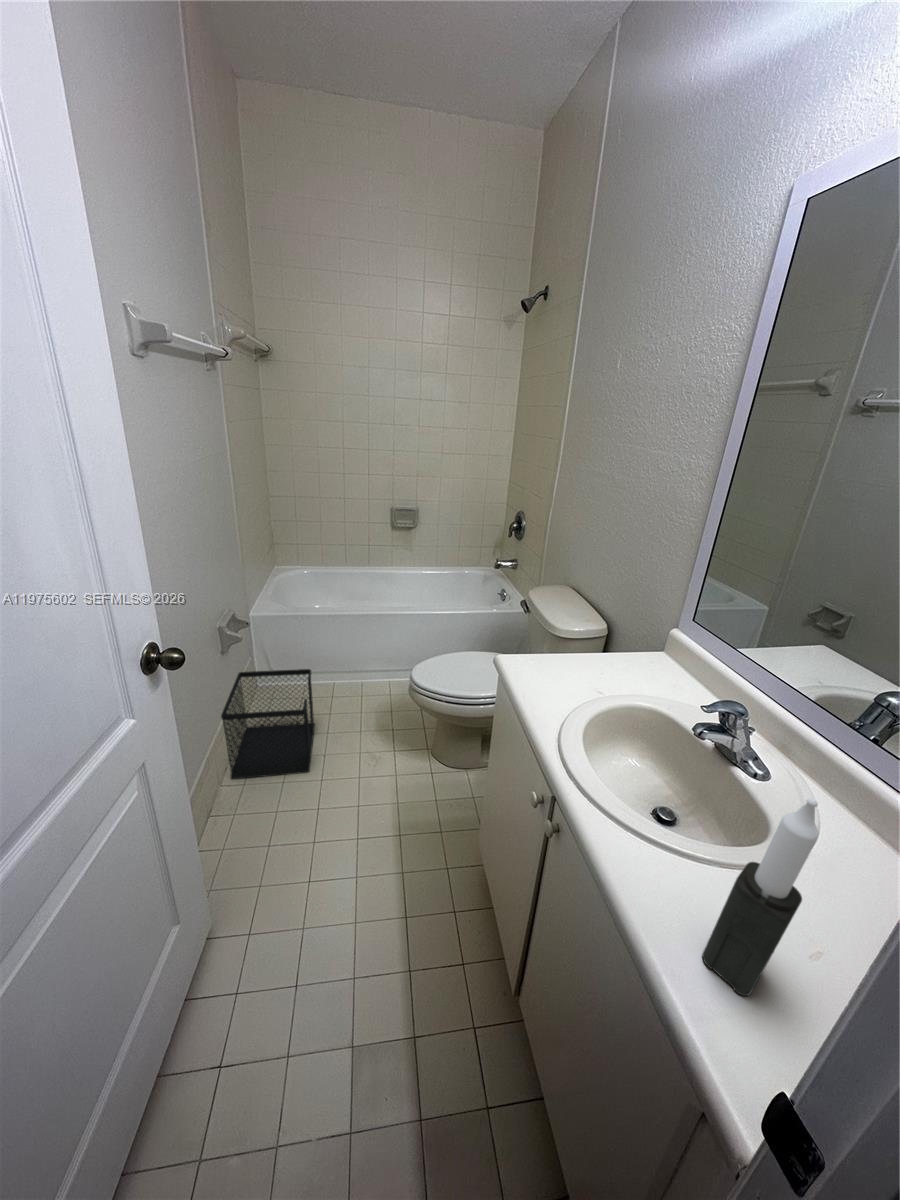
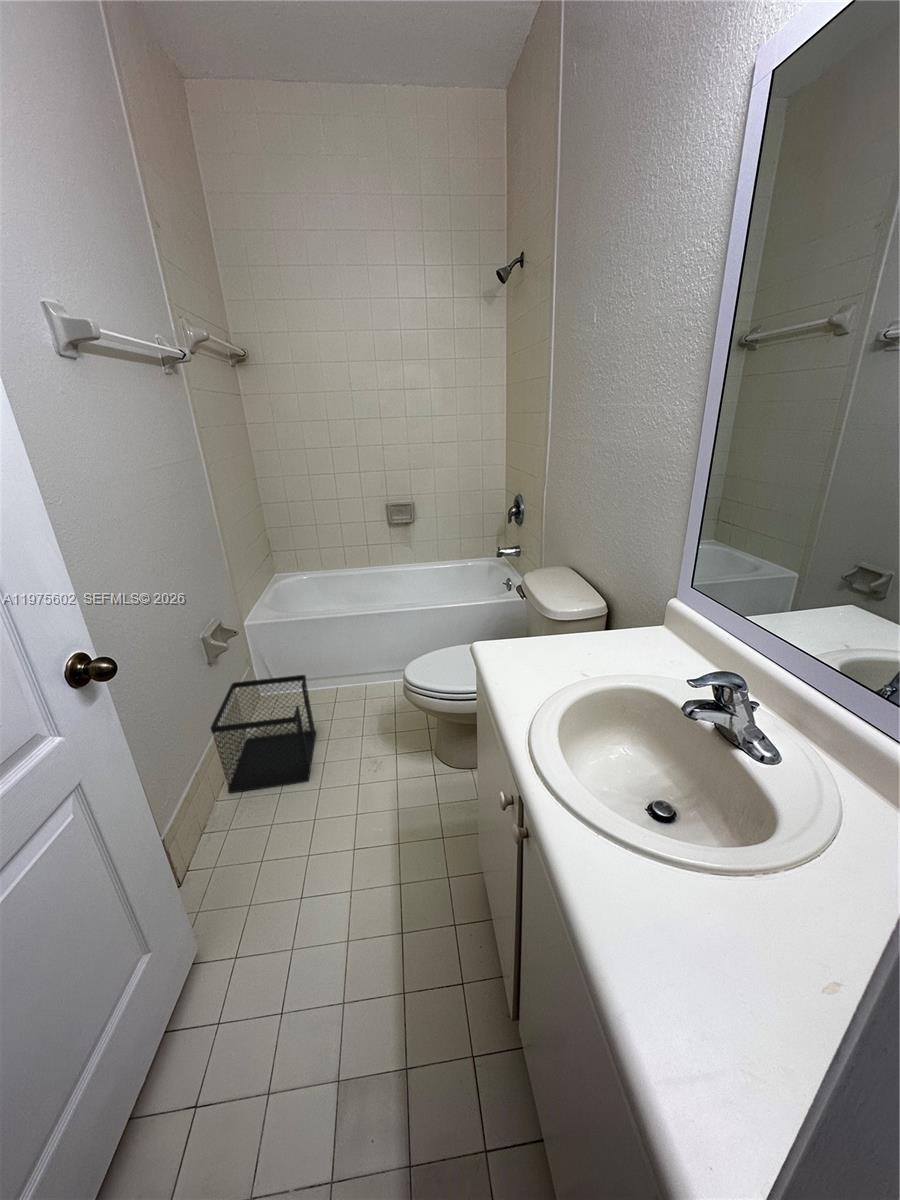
candle: present [702,798,819,996] -> none [678,786,802,1050]

